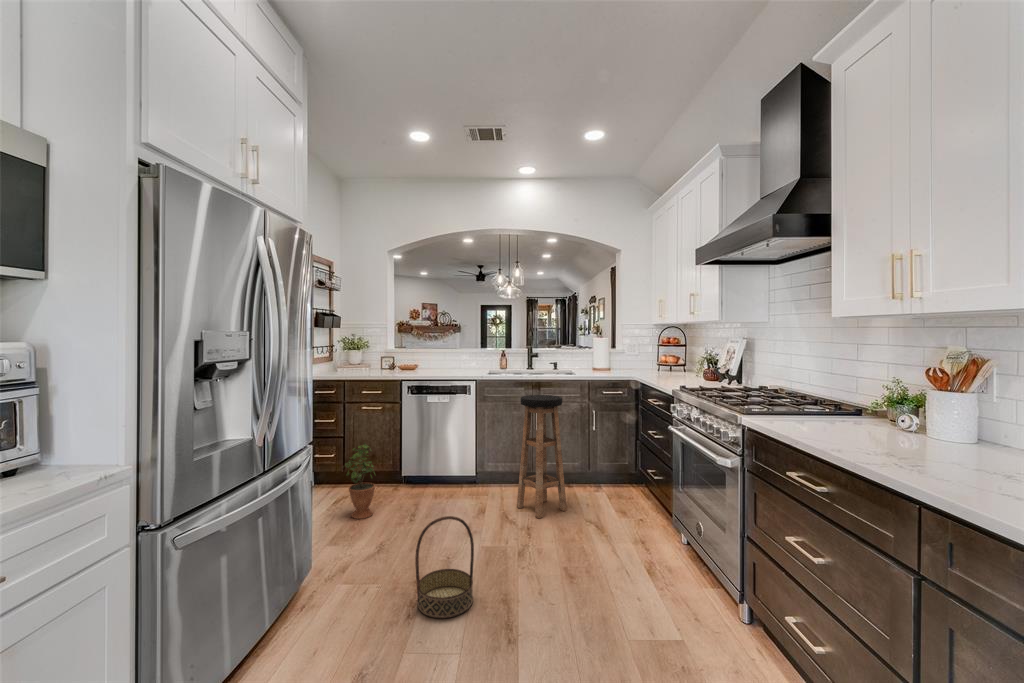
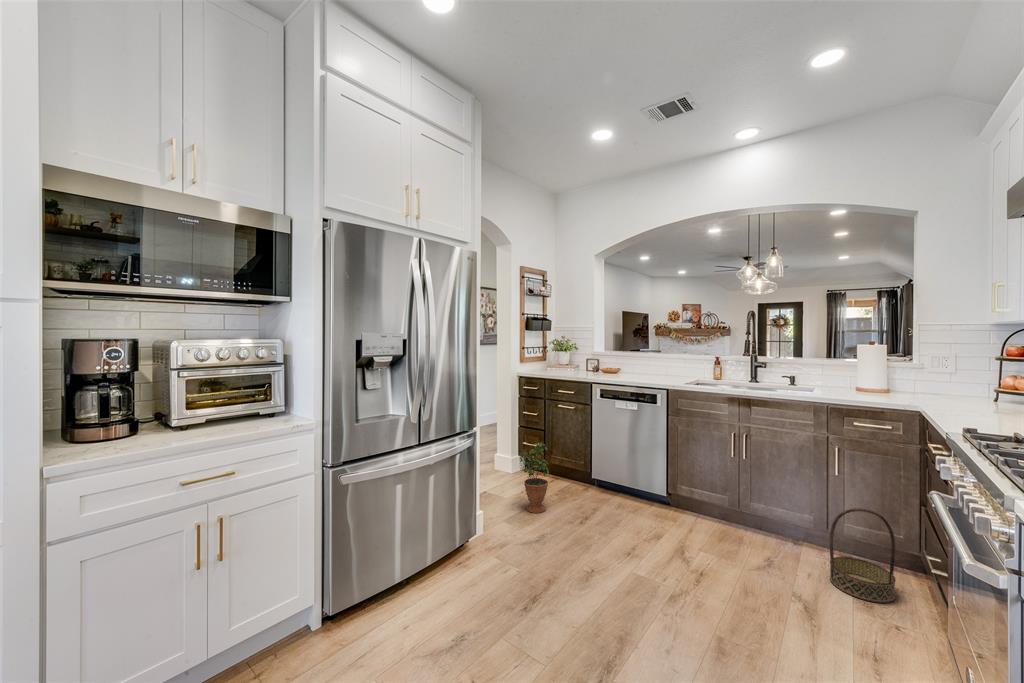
bar stool: present [517,395,567,518] -> none [696,415,763,573]
basket: present [415,516,474,618] -> present [830,508,896,603]

